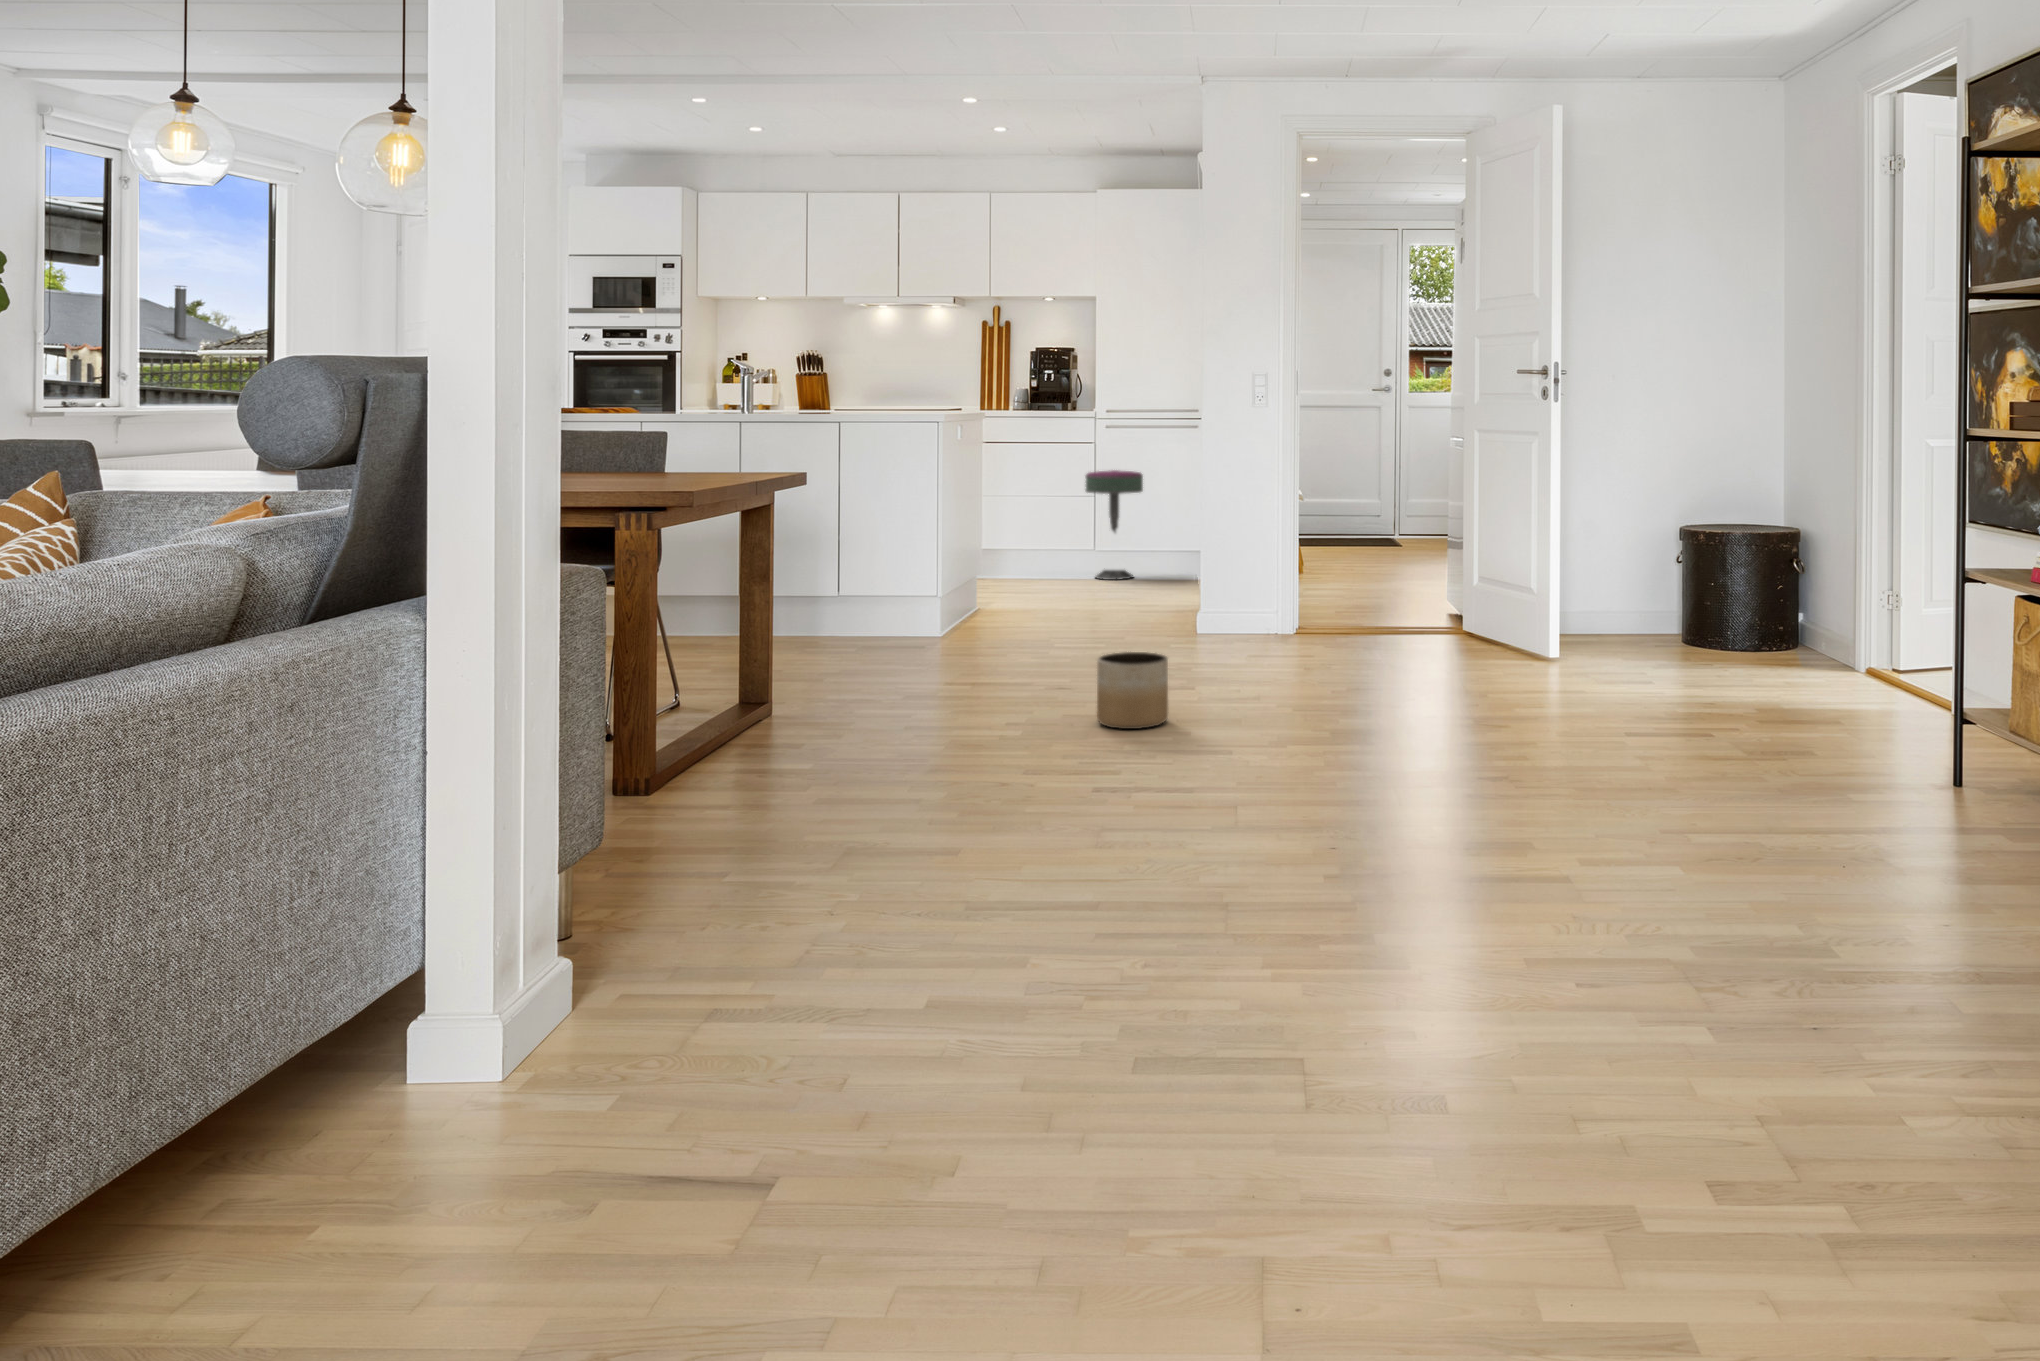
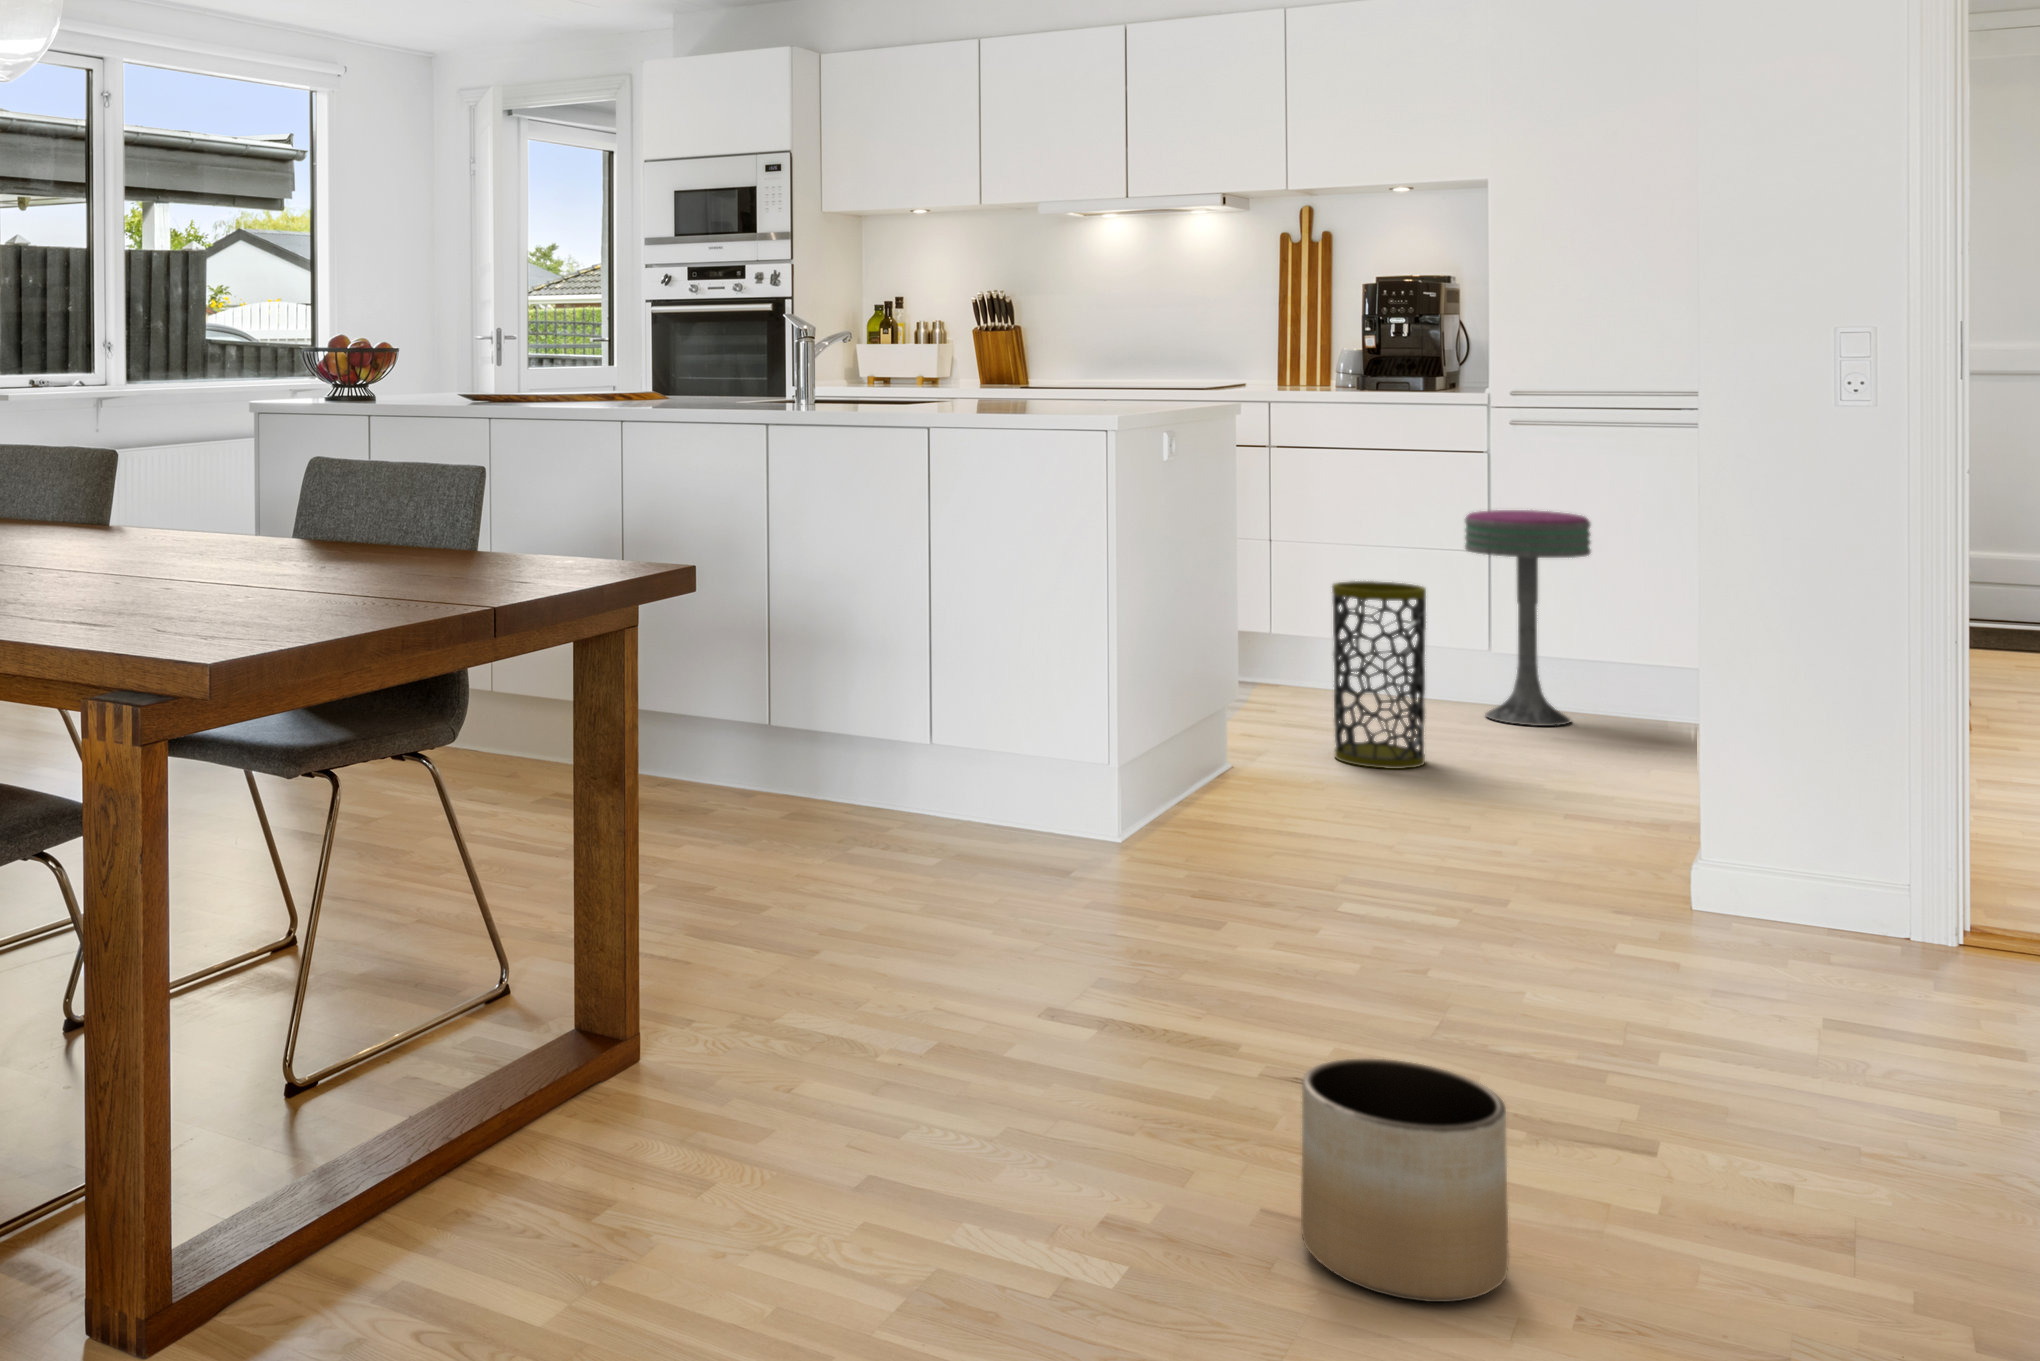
trash can: none [1031,506,1076,600] -> present [1332,581,1426,769]

